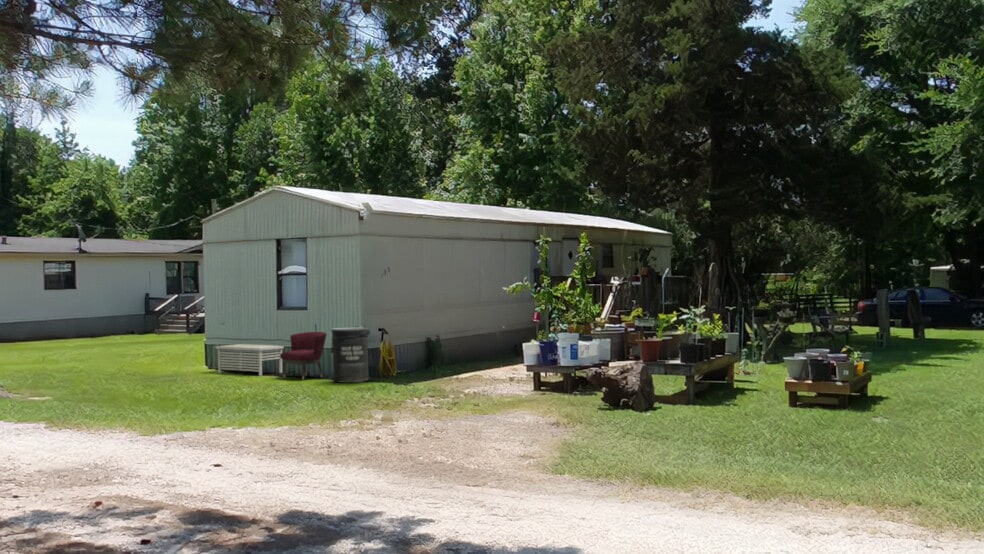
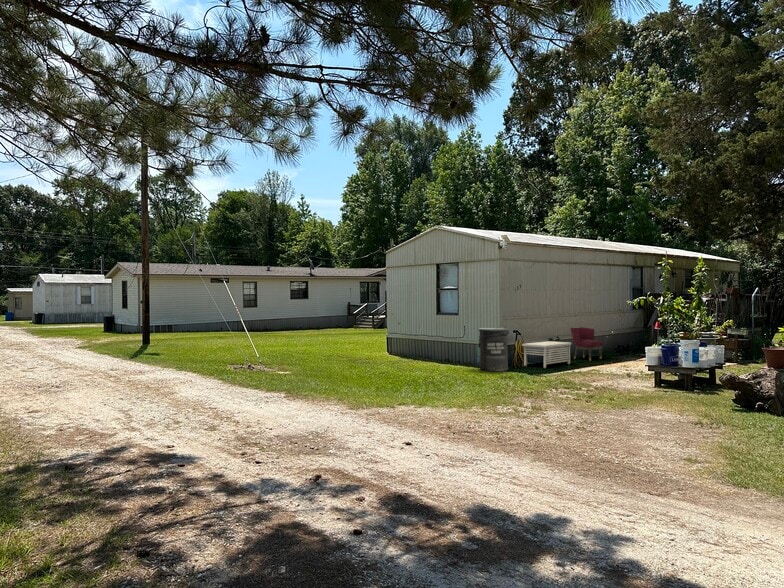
chair: present [280,332,327,380] -> present [570,327,603,360]
storage bench: present [216,344,284,376] -> present [522,341,571,368]

